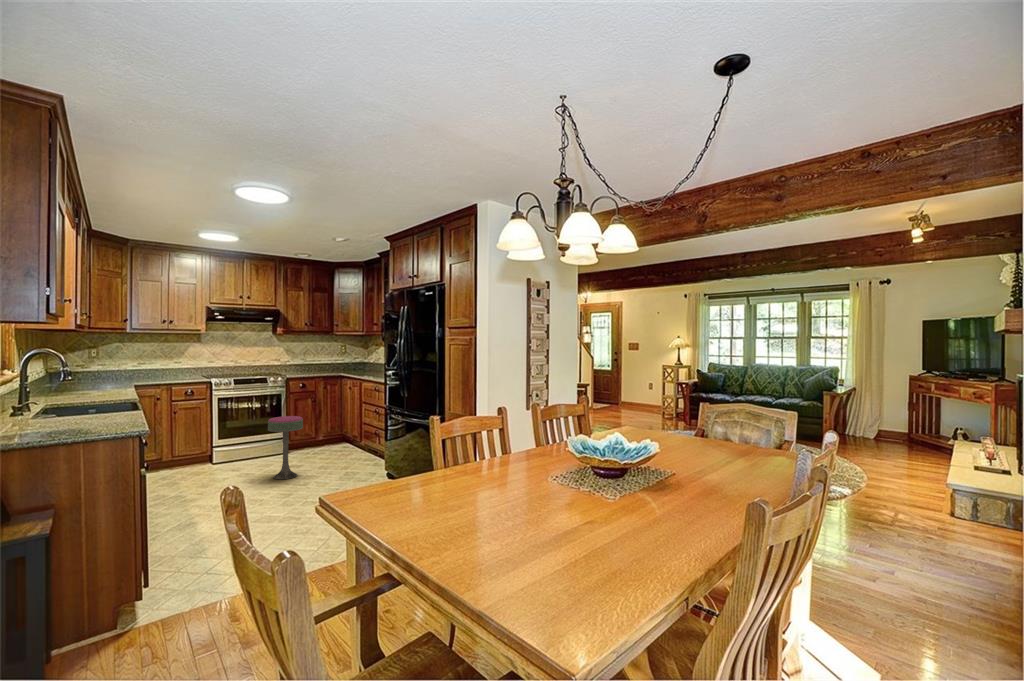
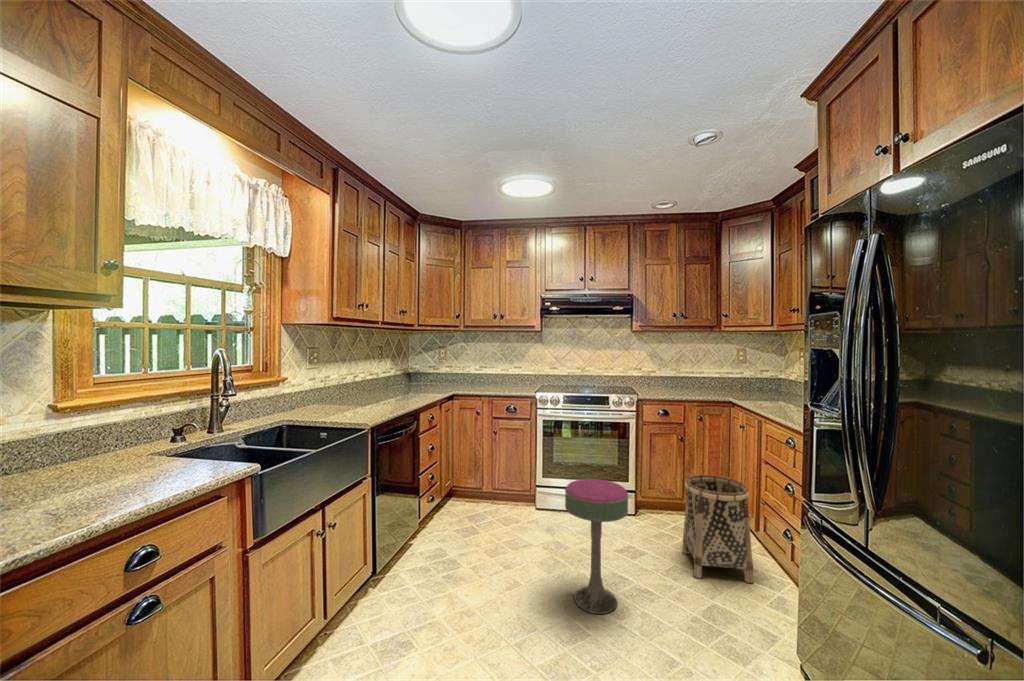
basket: none [320,412,356,461] -> present [682,475,753,583]

